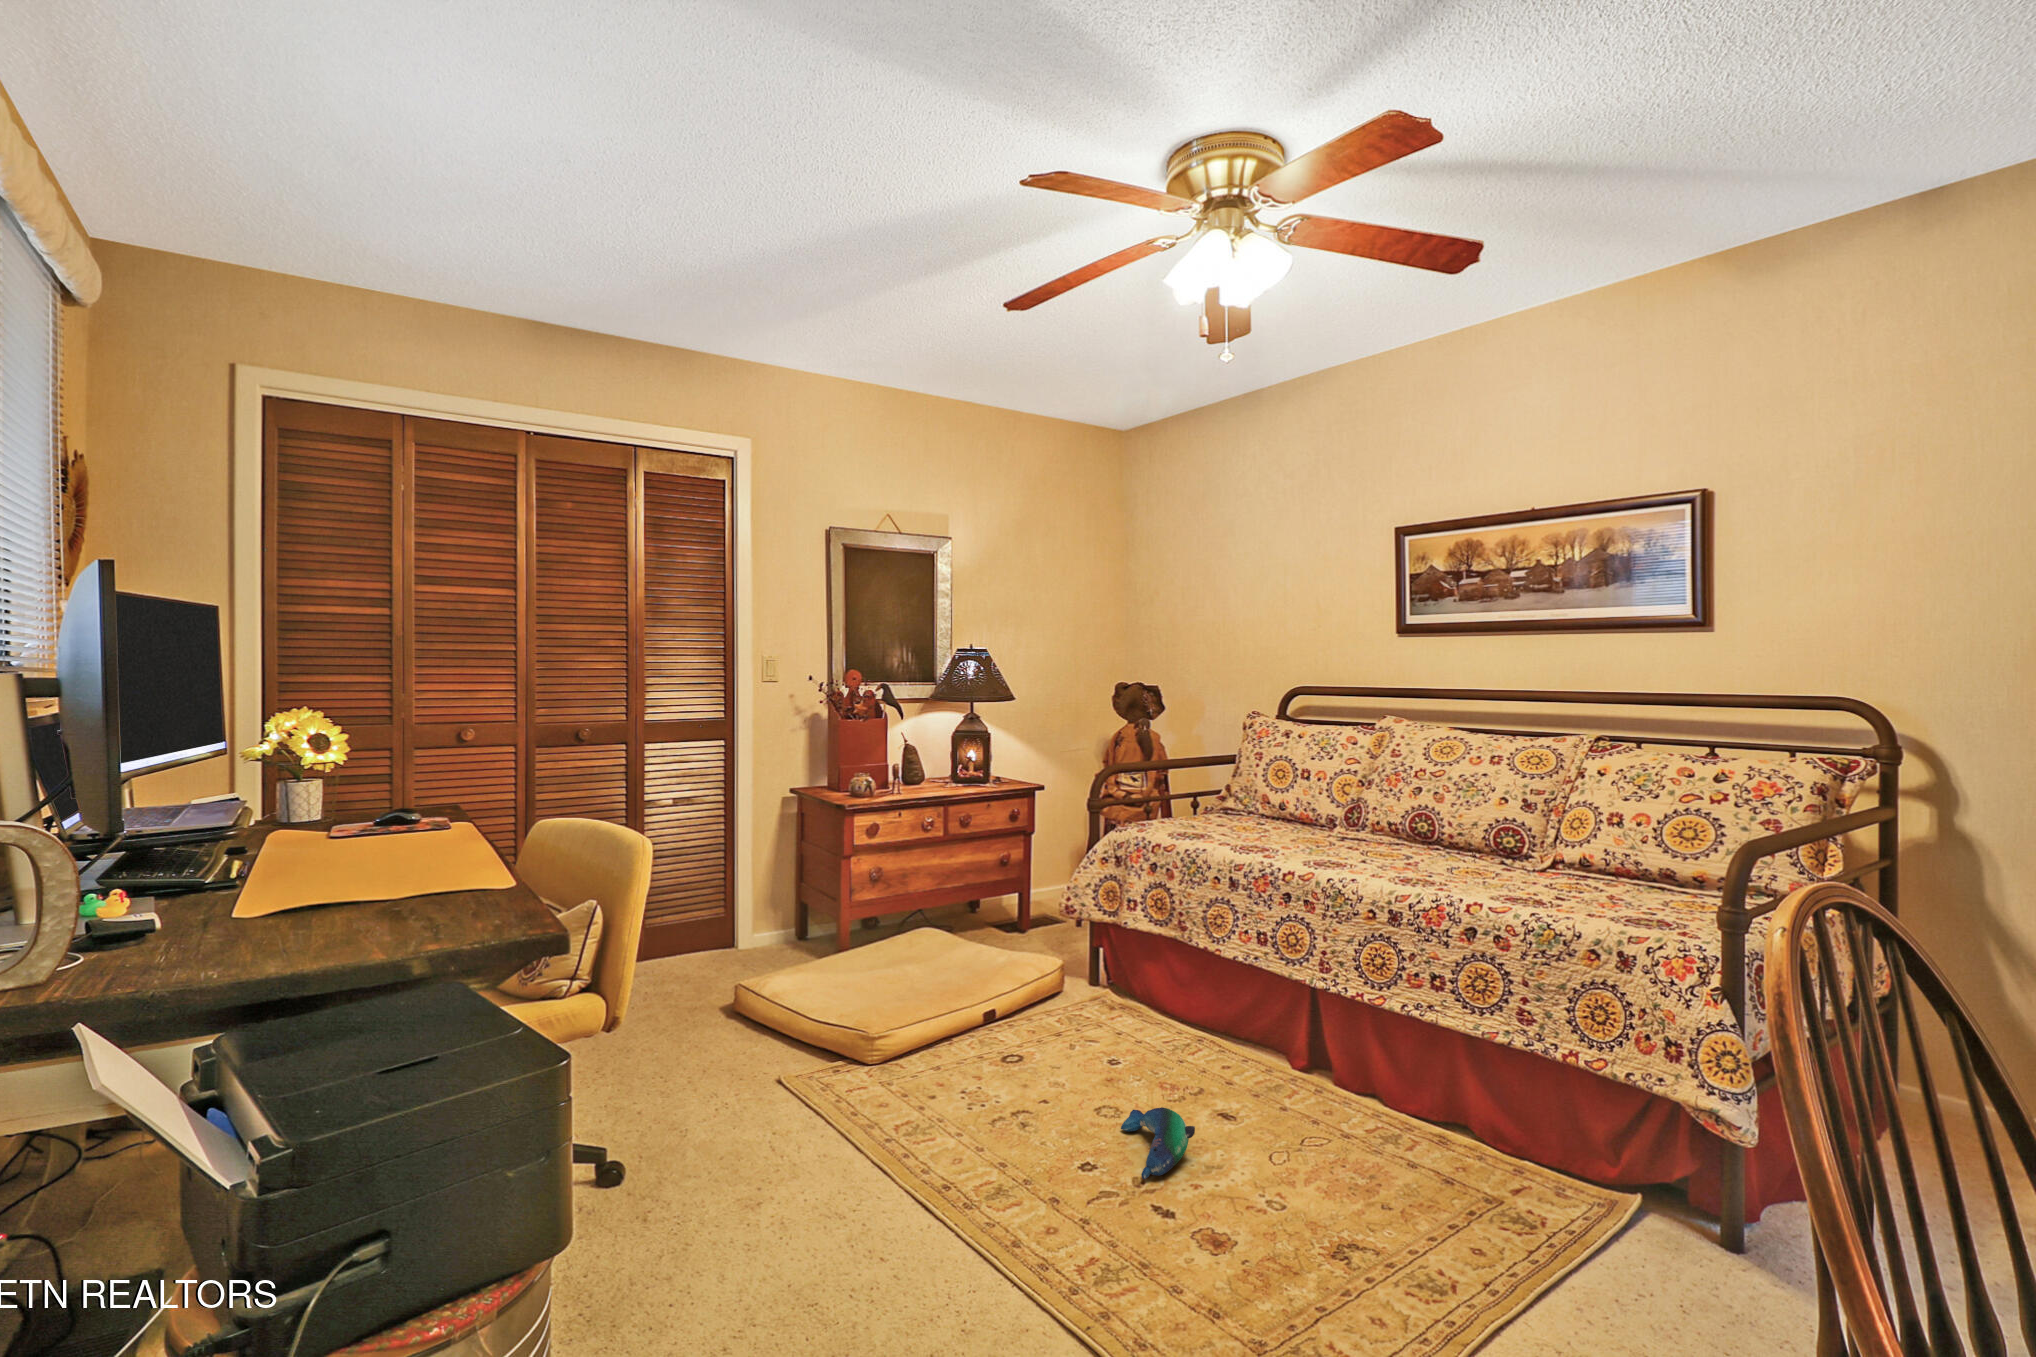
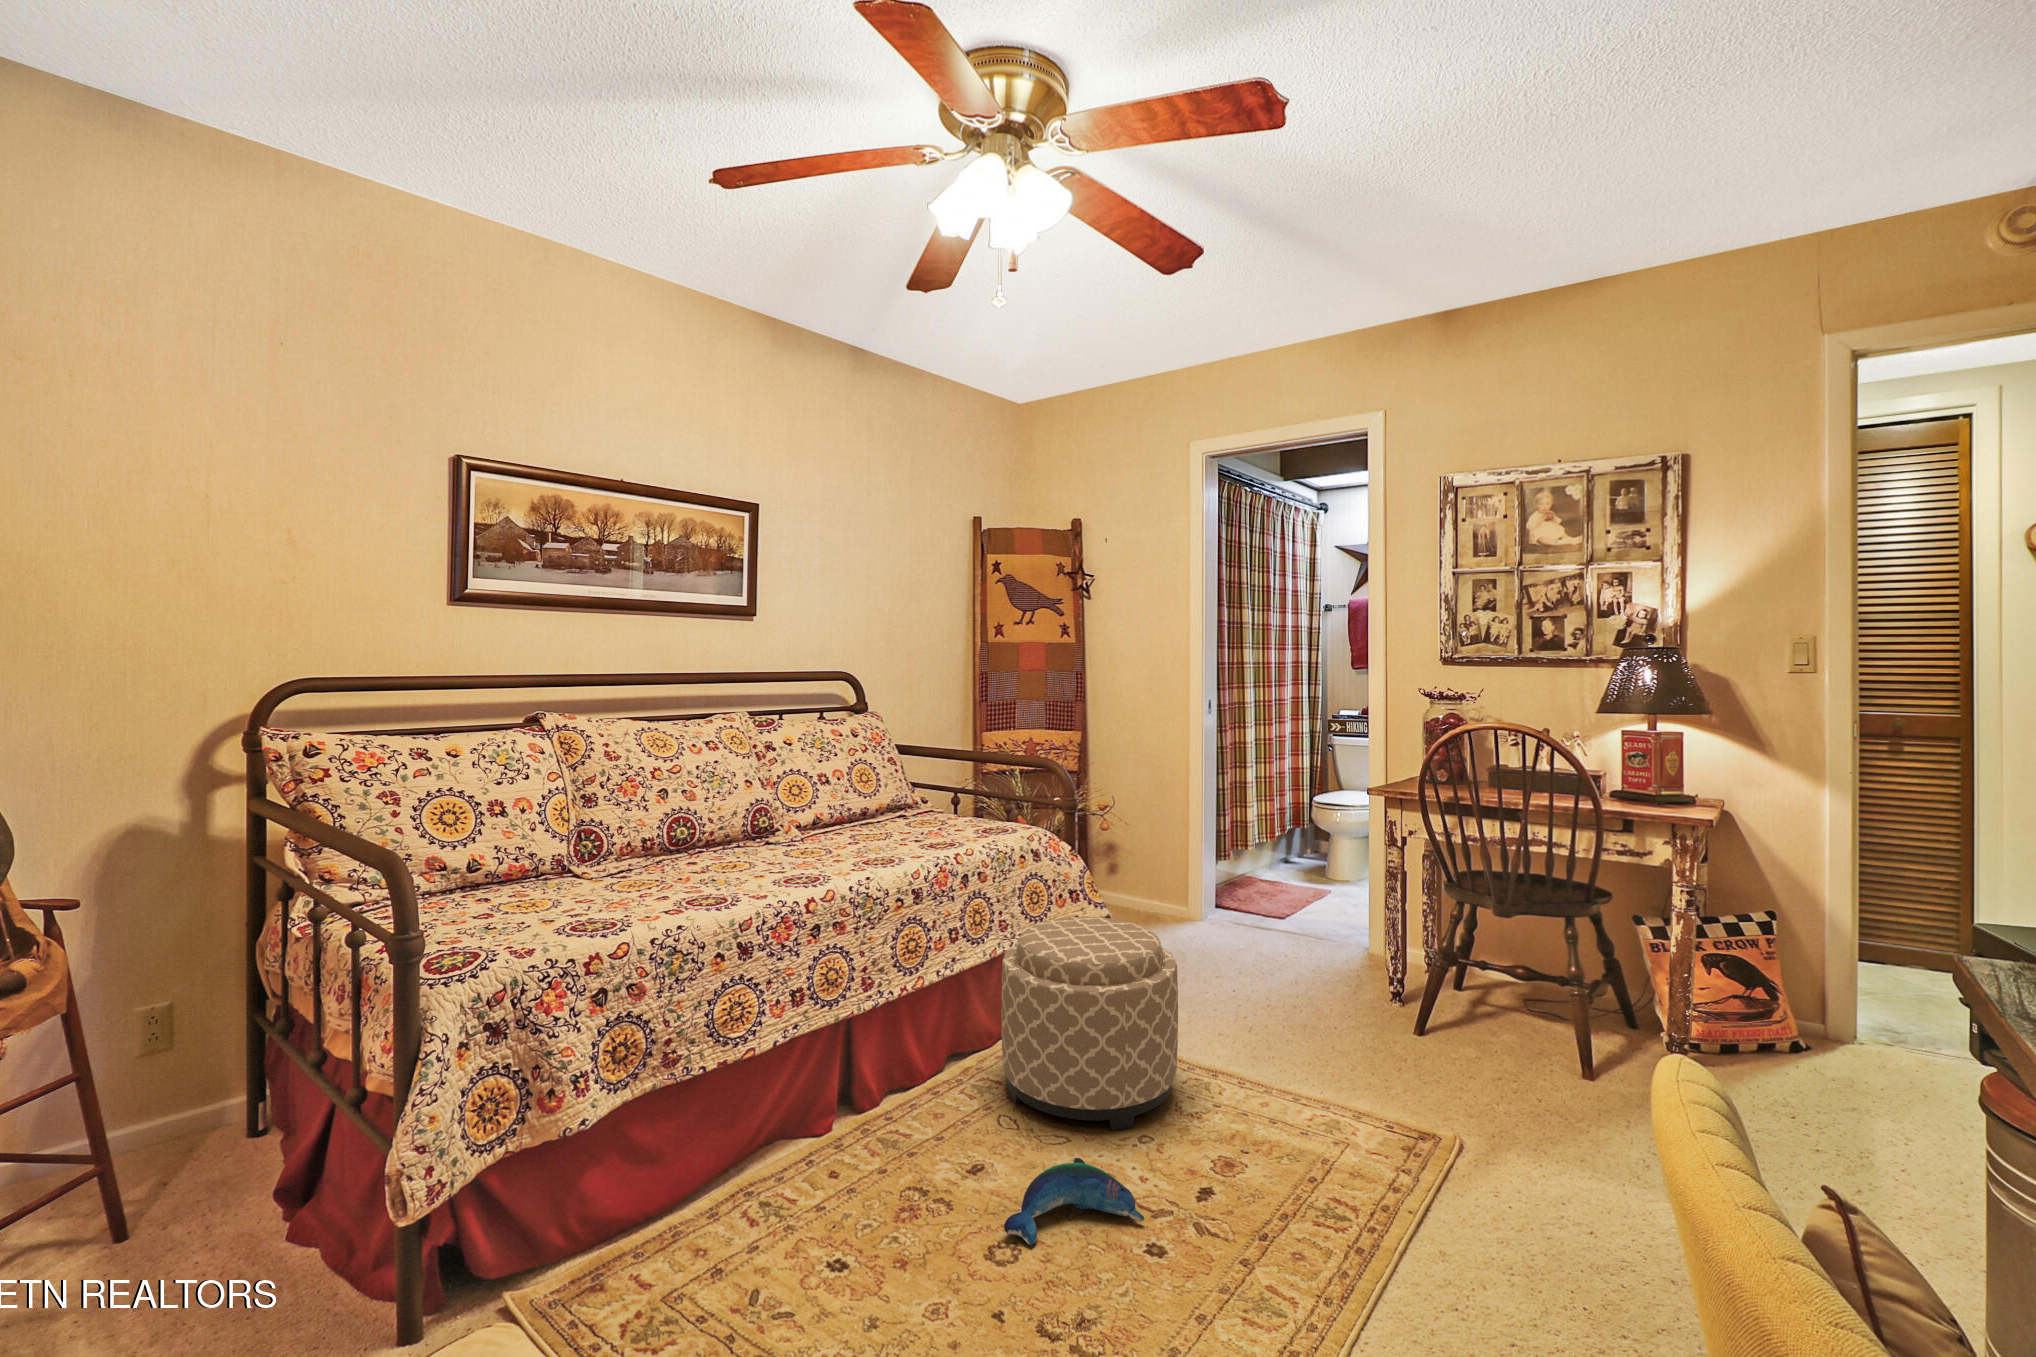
ottoman: none [1298,987,1525,1257] -> present [1001,917,1178,1130]

